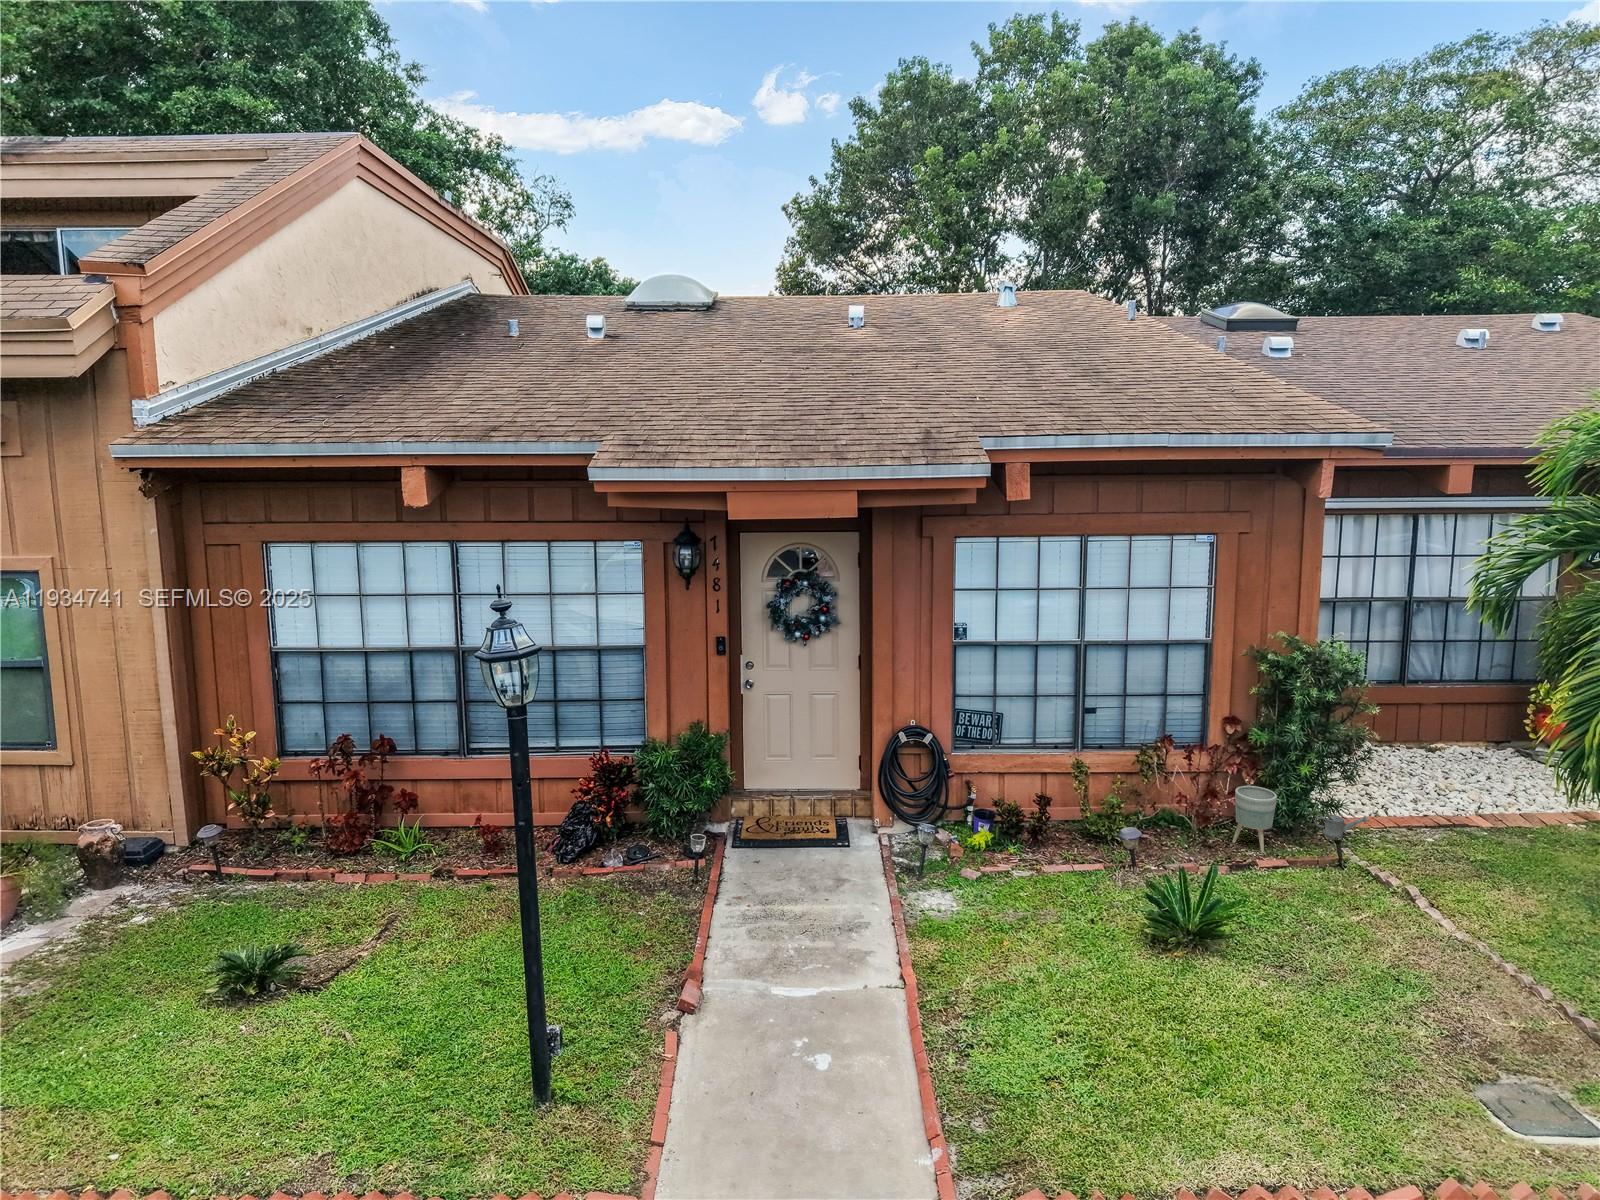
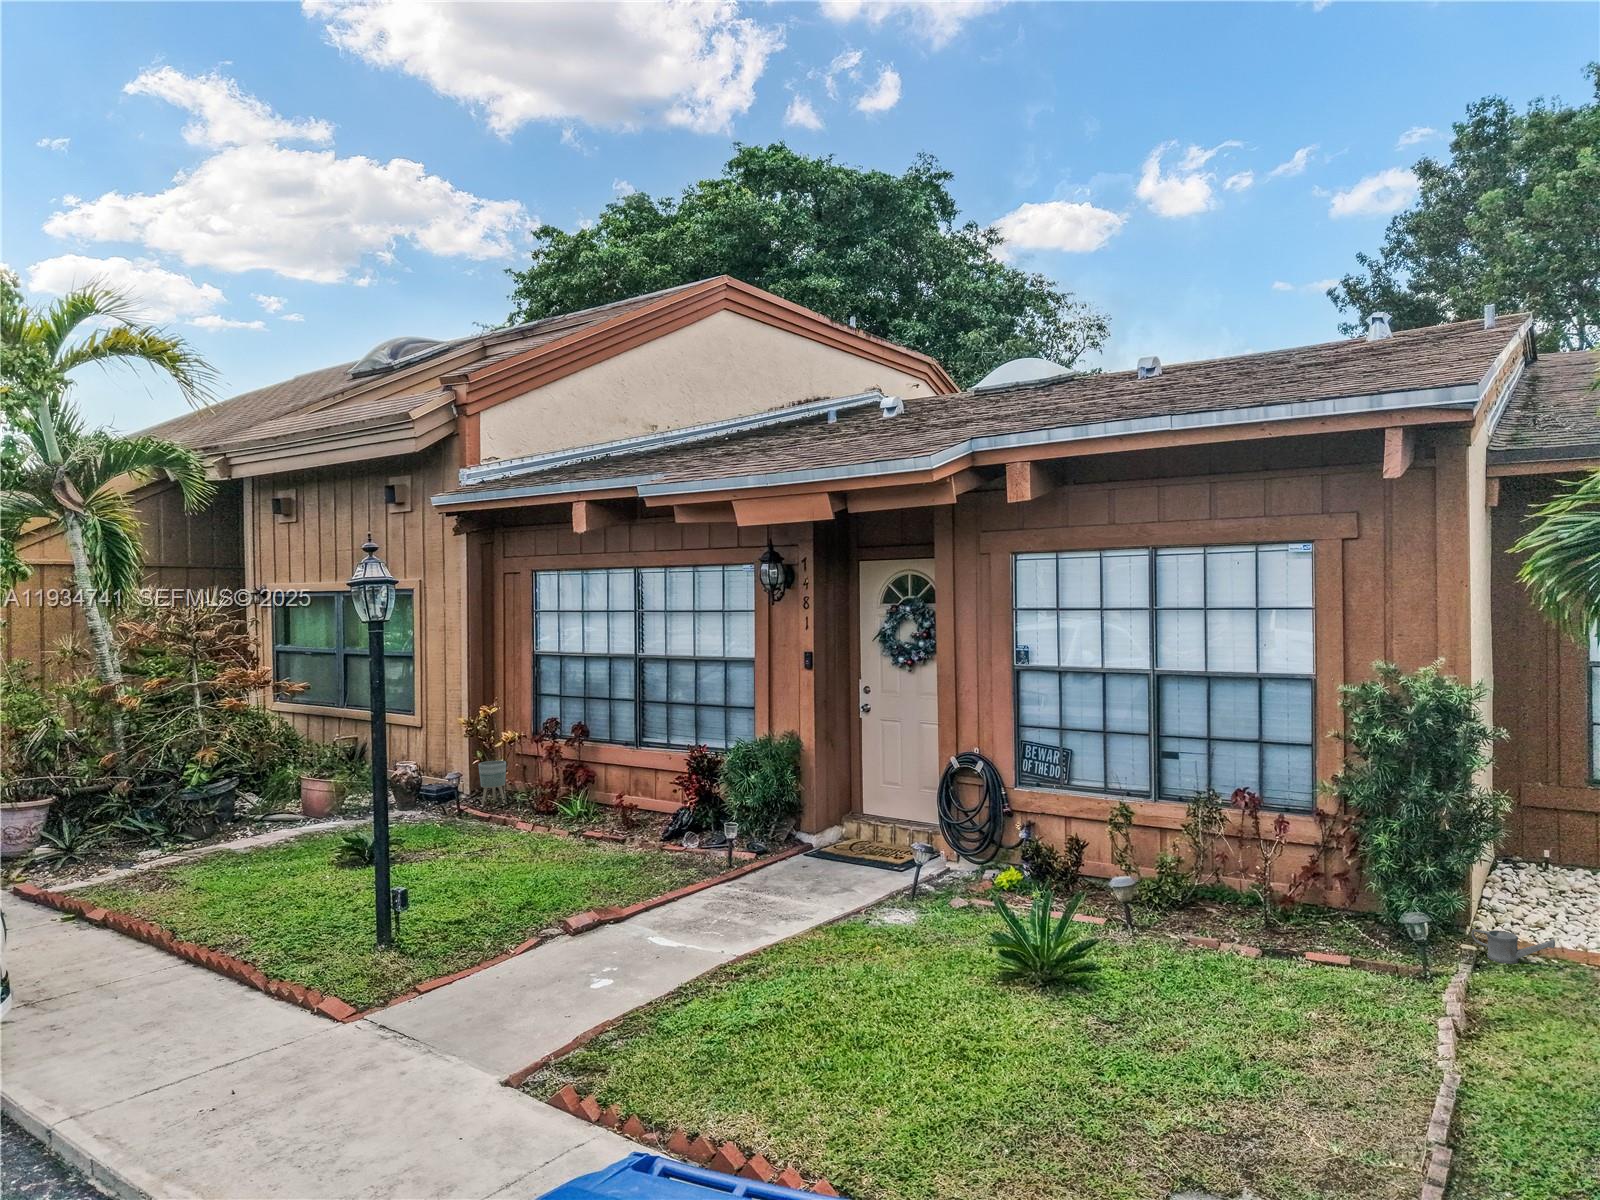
planter: present [1232,786,1277,853] -> present [478,761,506,805]

